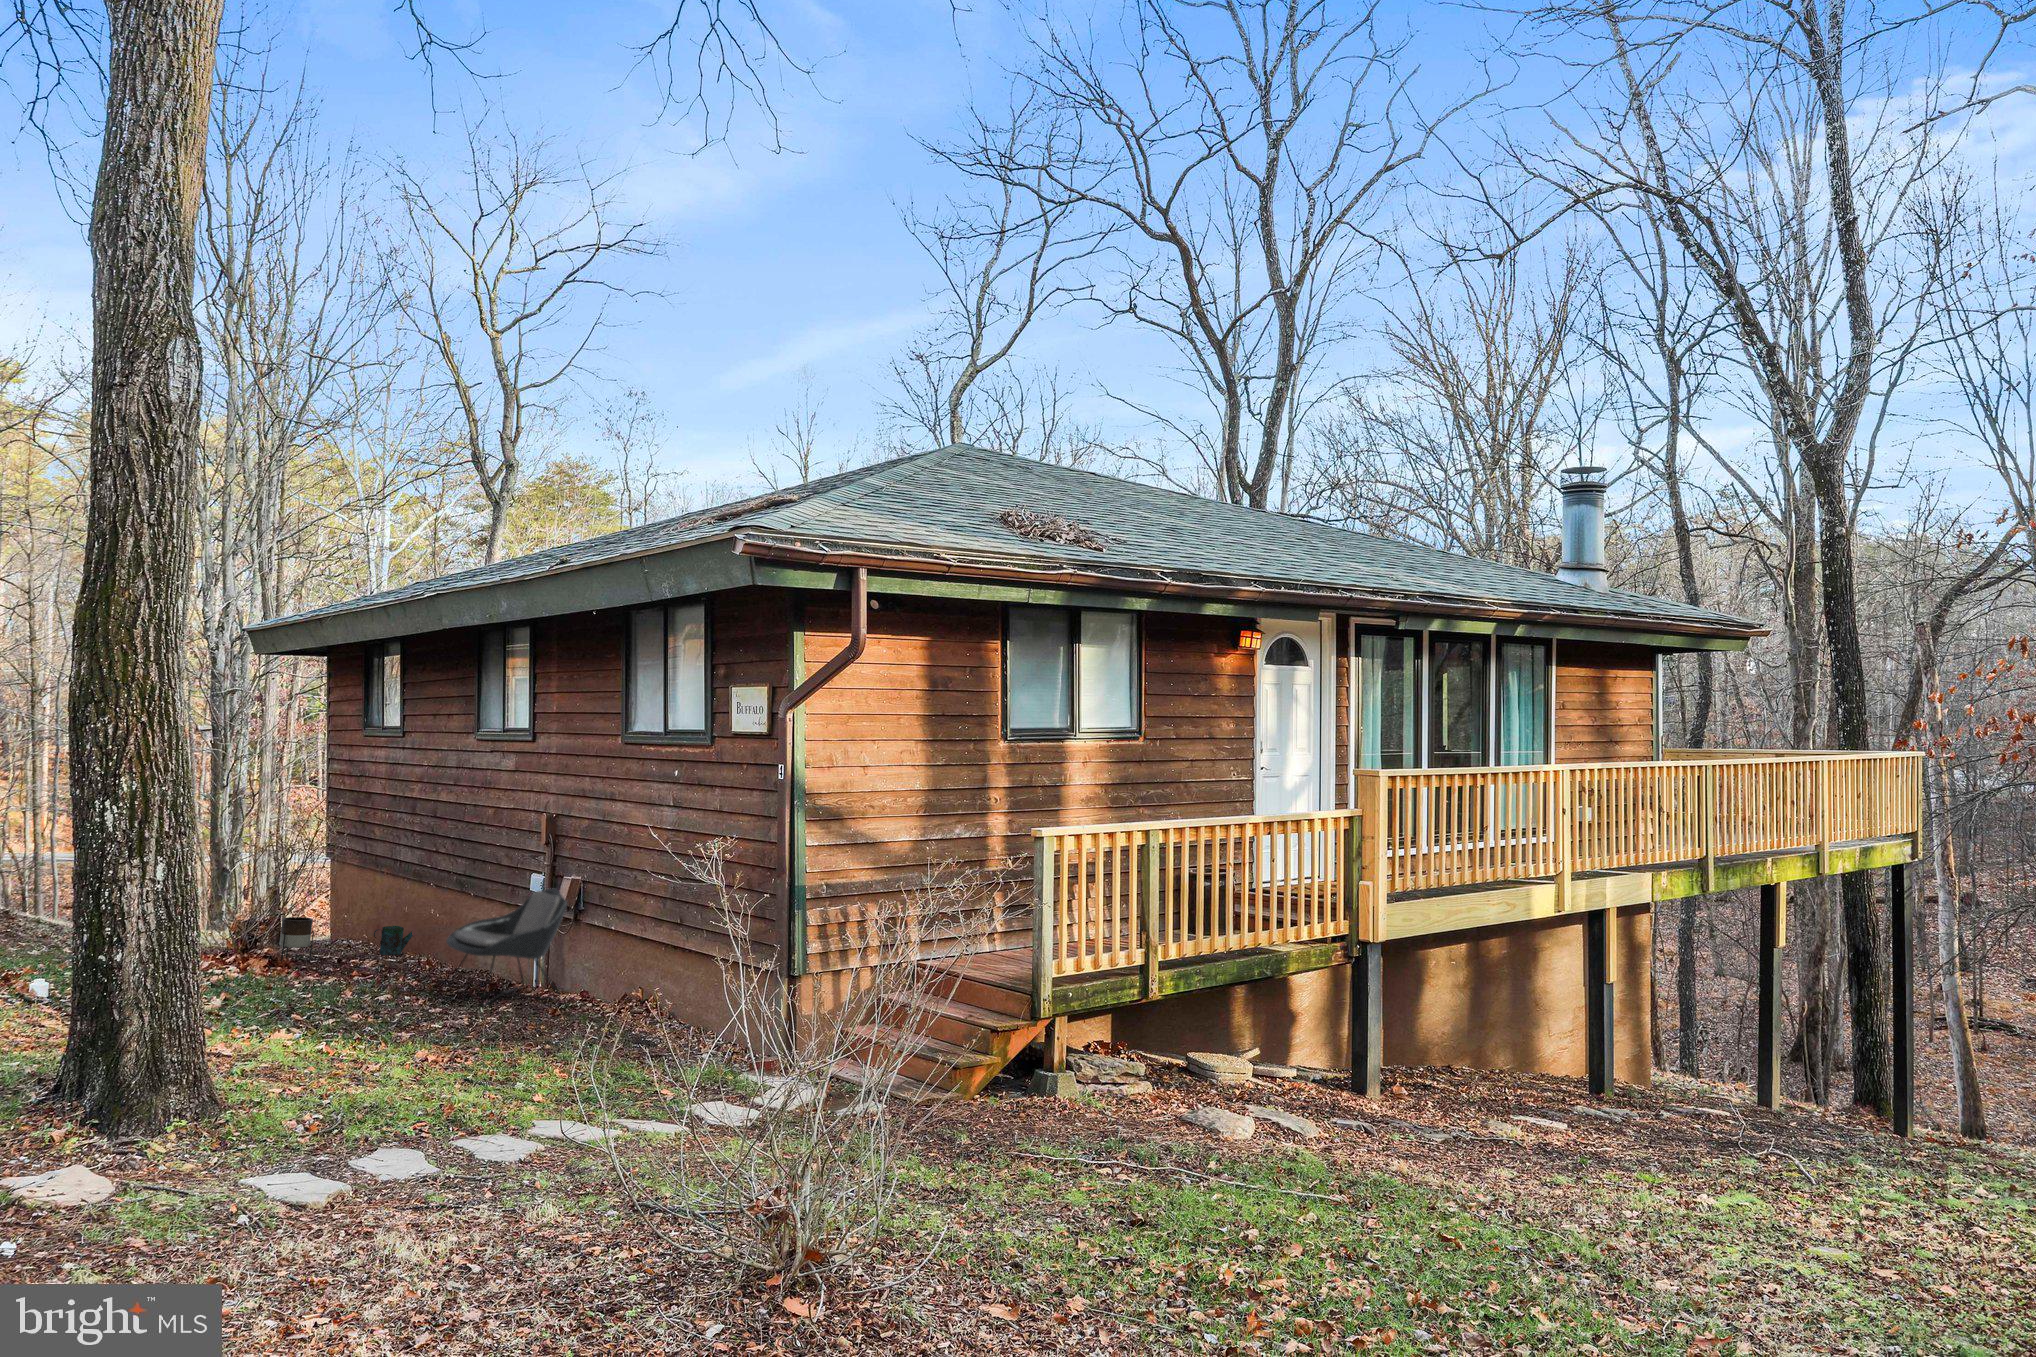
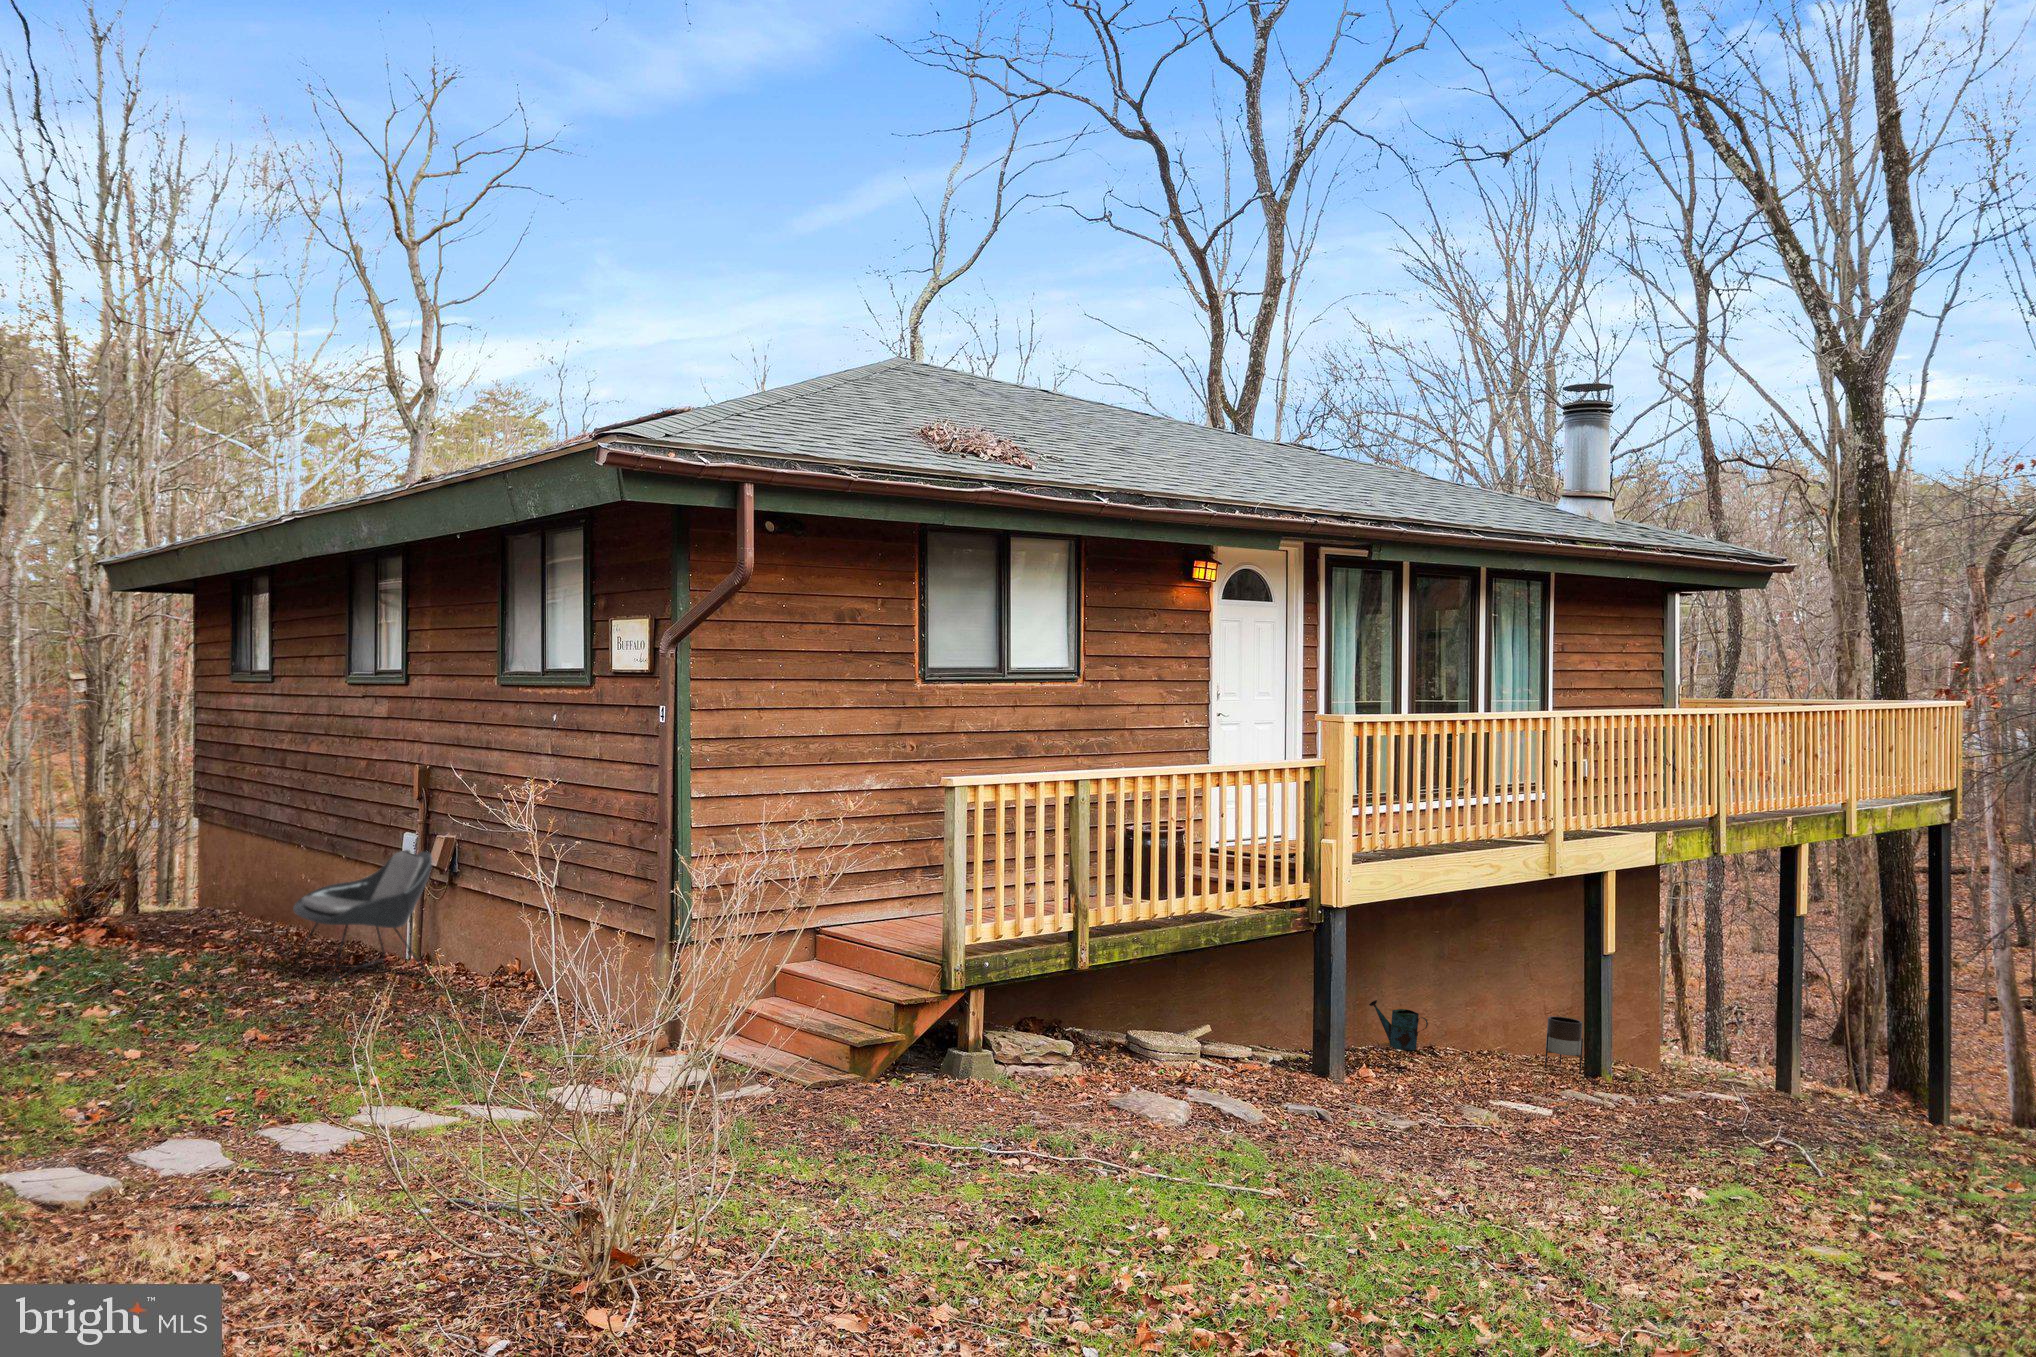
planter: present [279,917,314,962] -> present [1545,1016,1583,1074]
watering can: present [374,926,413,955] -> present [1369,1000,1428,1050]

